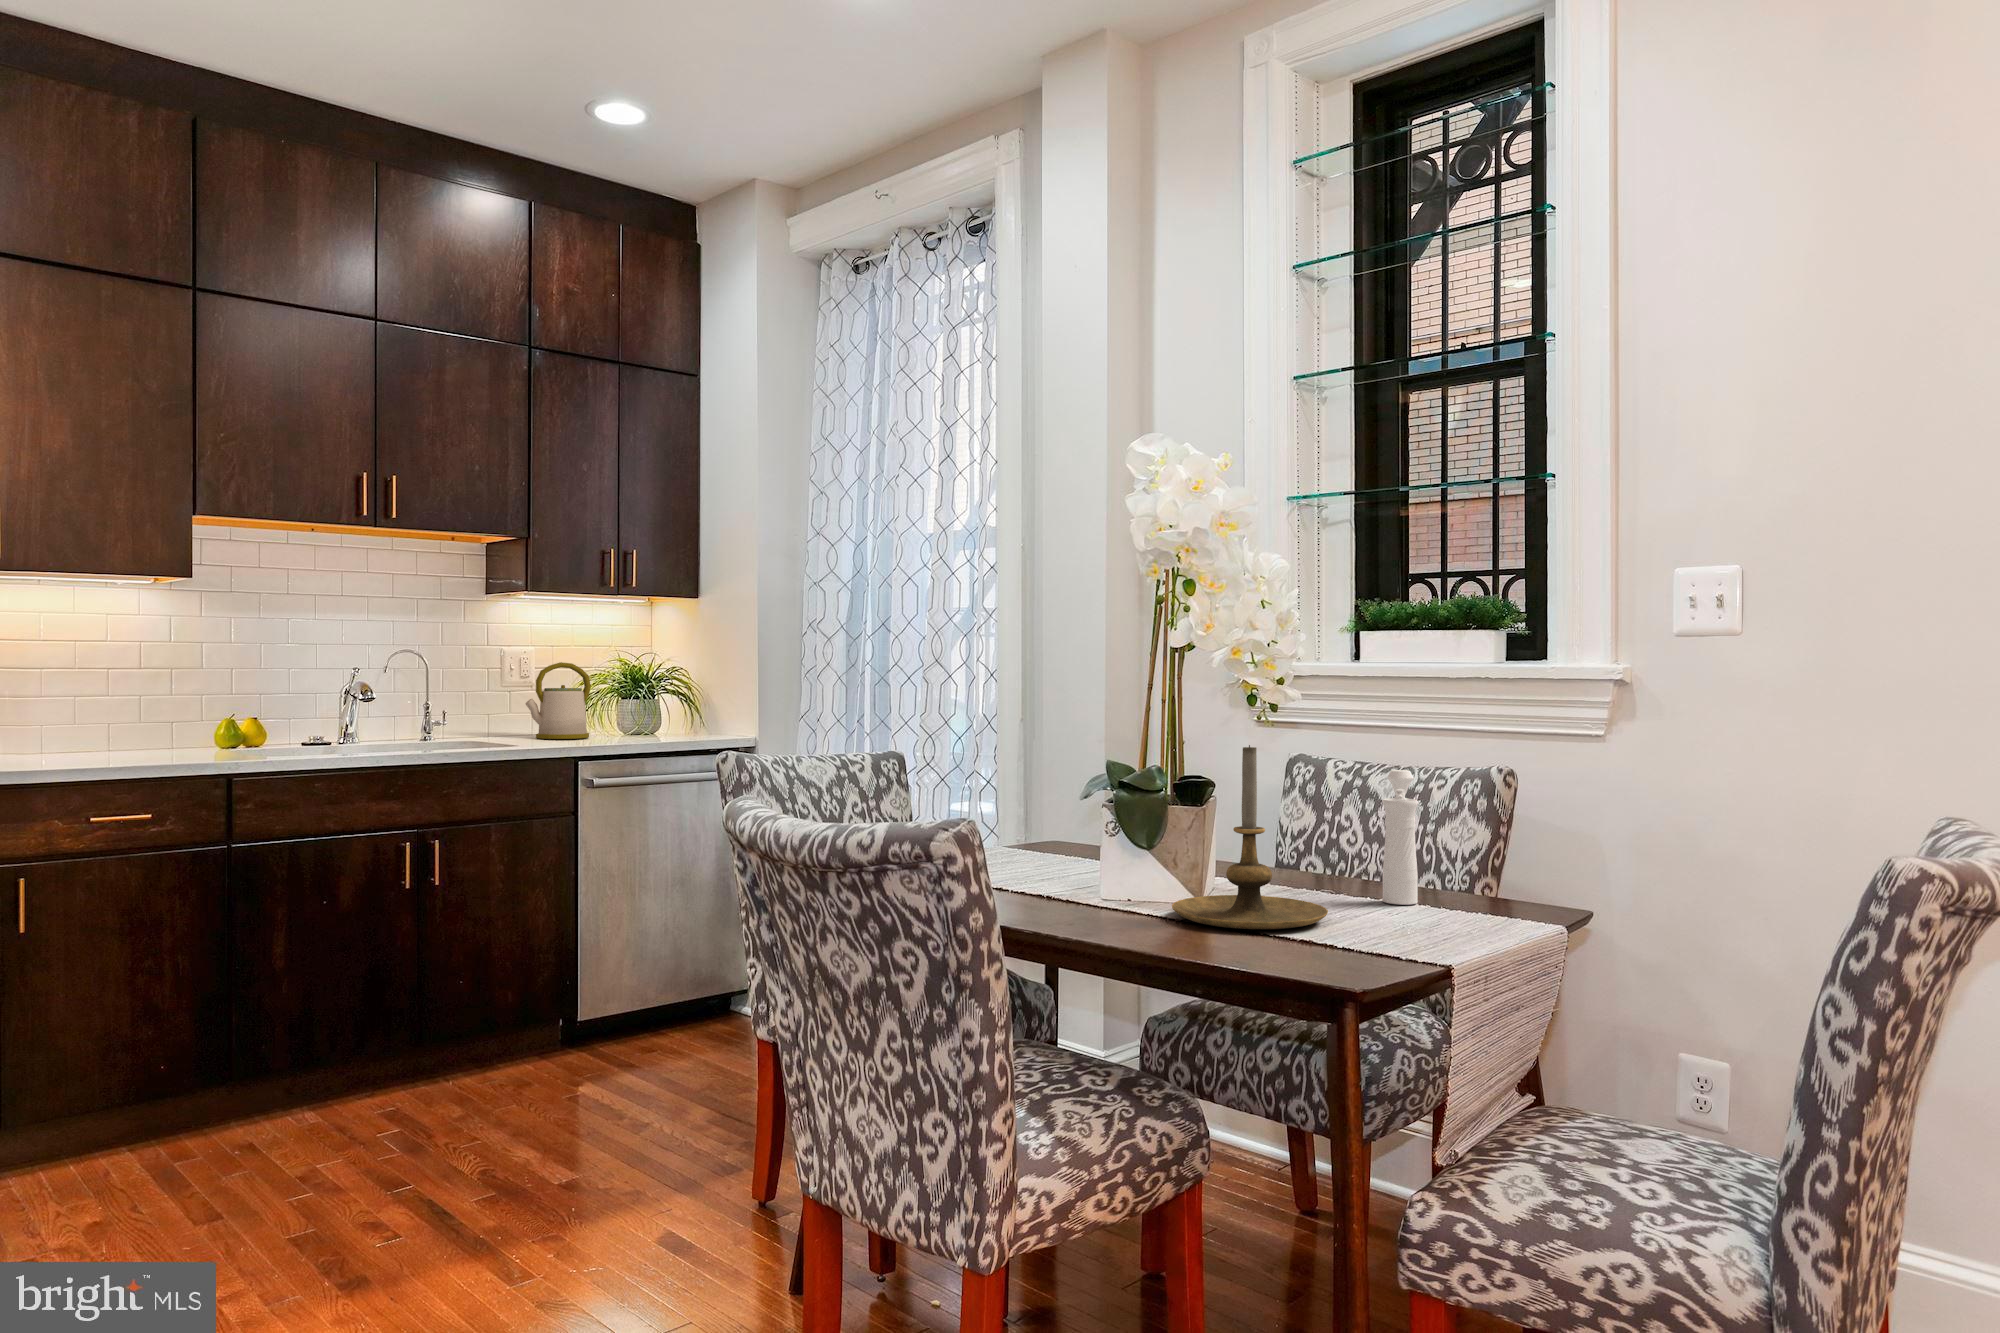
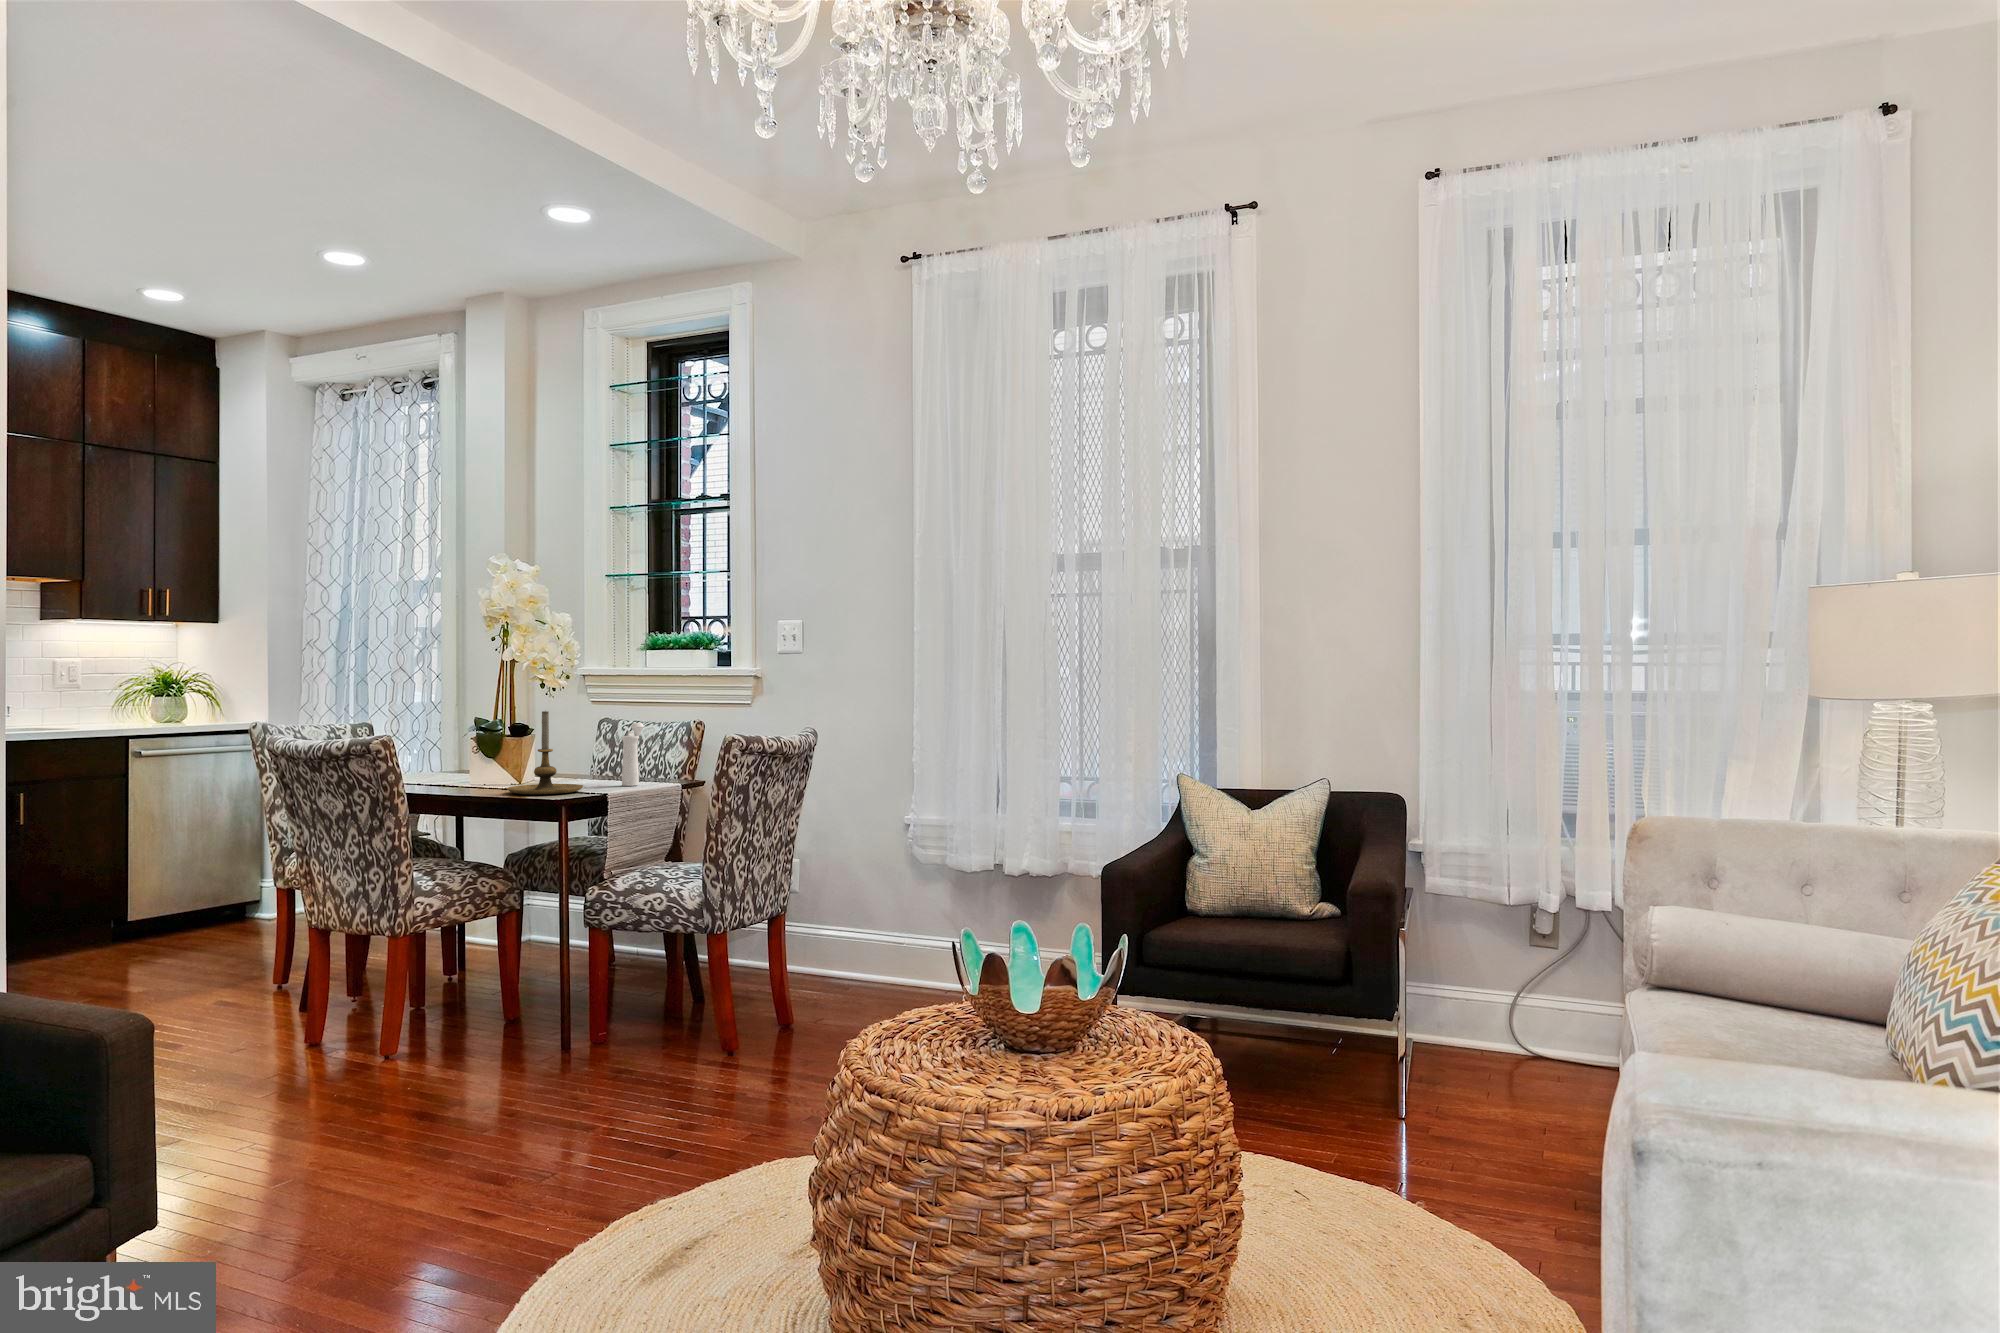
kettle: present [526,662,591,739] -> none [74,669,129,725]

